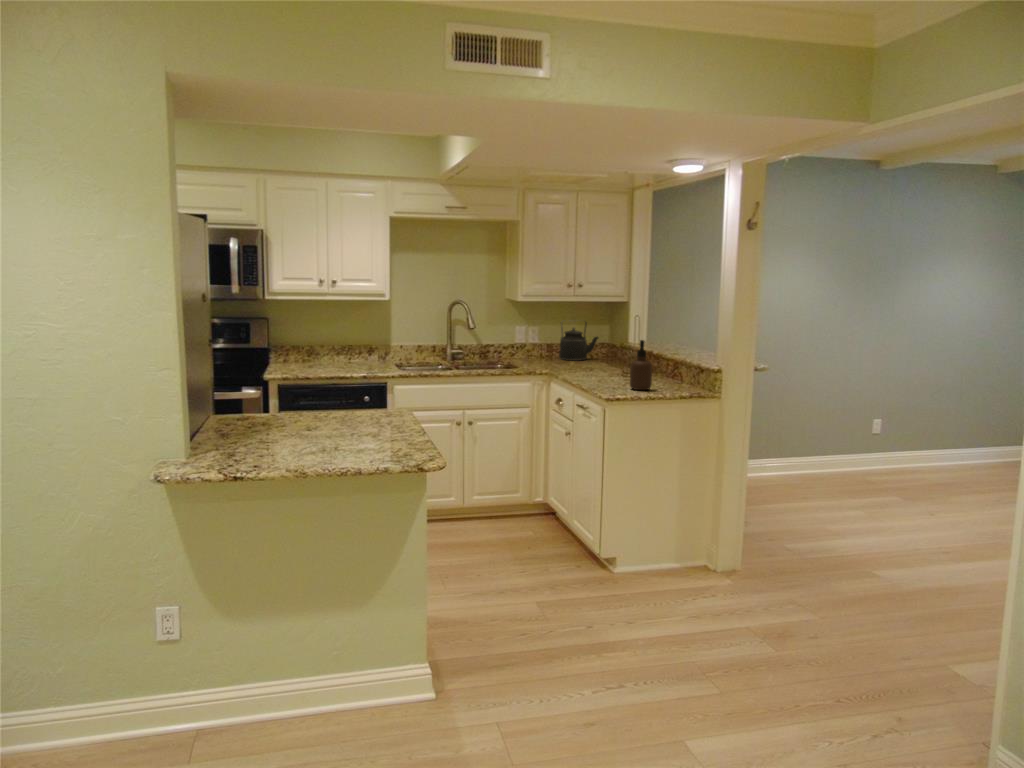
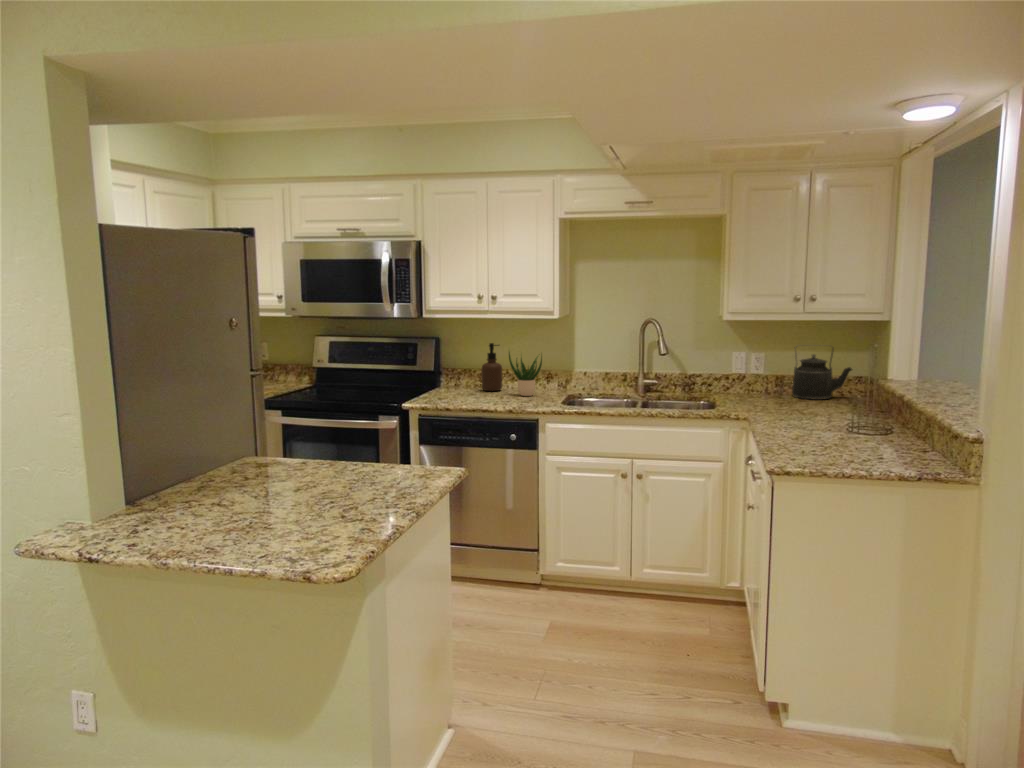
potted plant: none [347,323,378,366] -> present [509,350,542,396]
soap dispenser: present [630,340,652,390] -> present [482,343,502,391]

